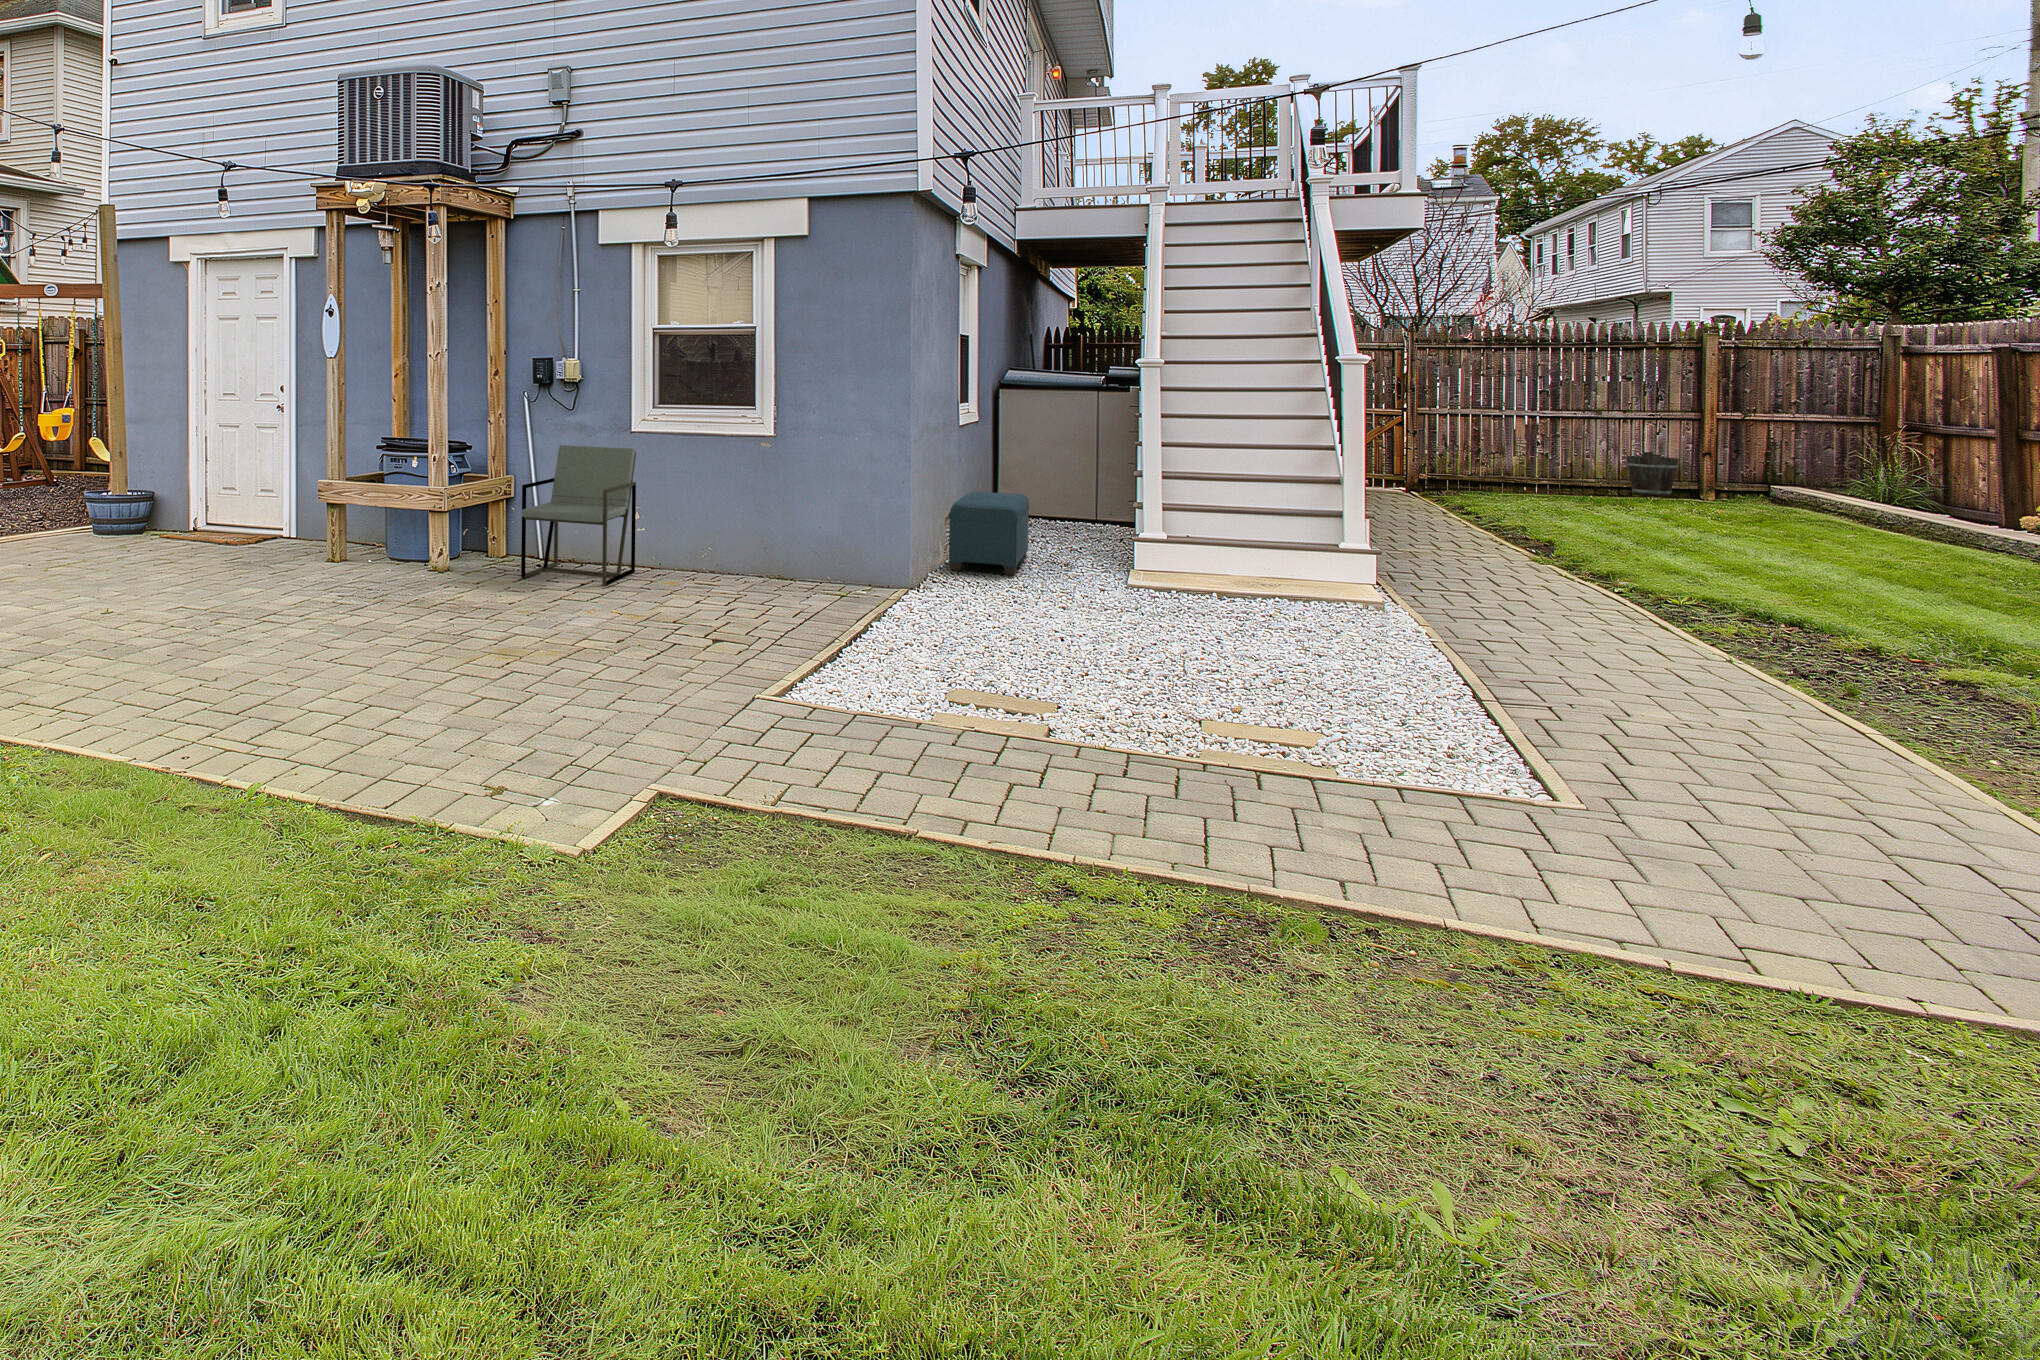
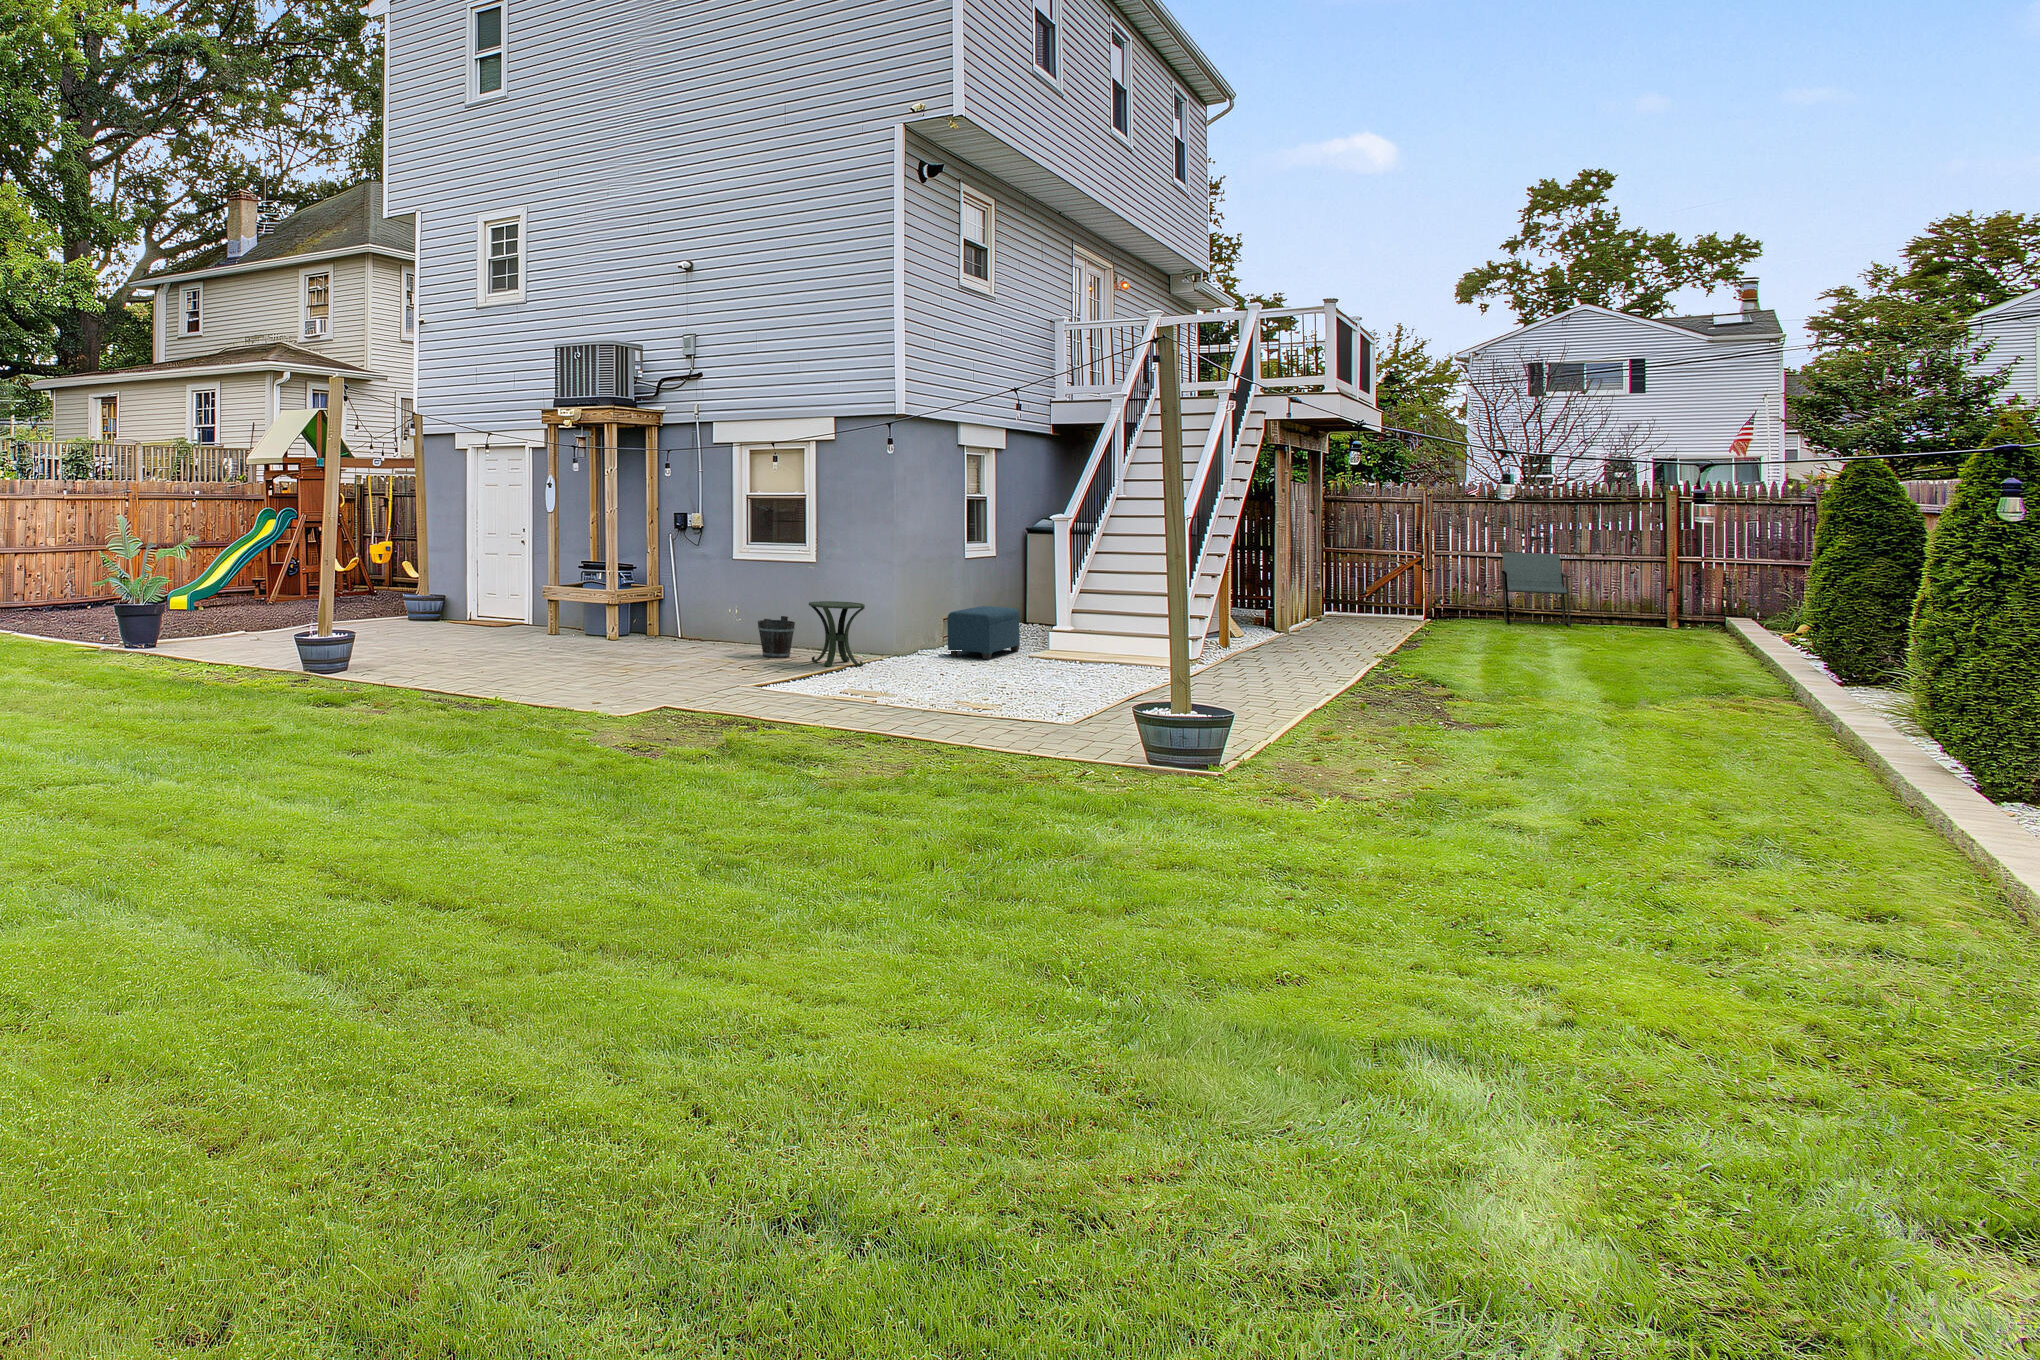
armchair: present [521,445,636,586] -> present [1502,552,1571,627]
bucket: present [1626,452,1679,496] -> present [758,616,795,658]
side table: none [767,494,861,602] -> present [809,601,865,667]

